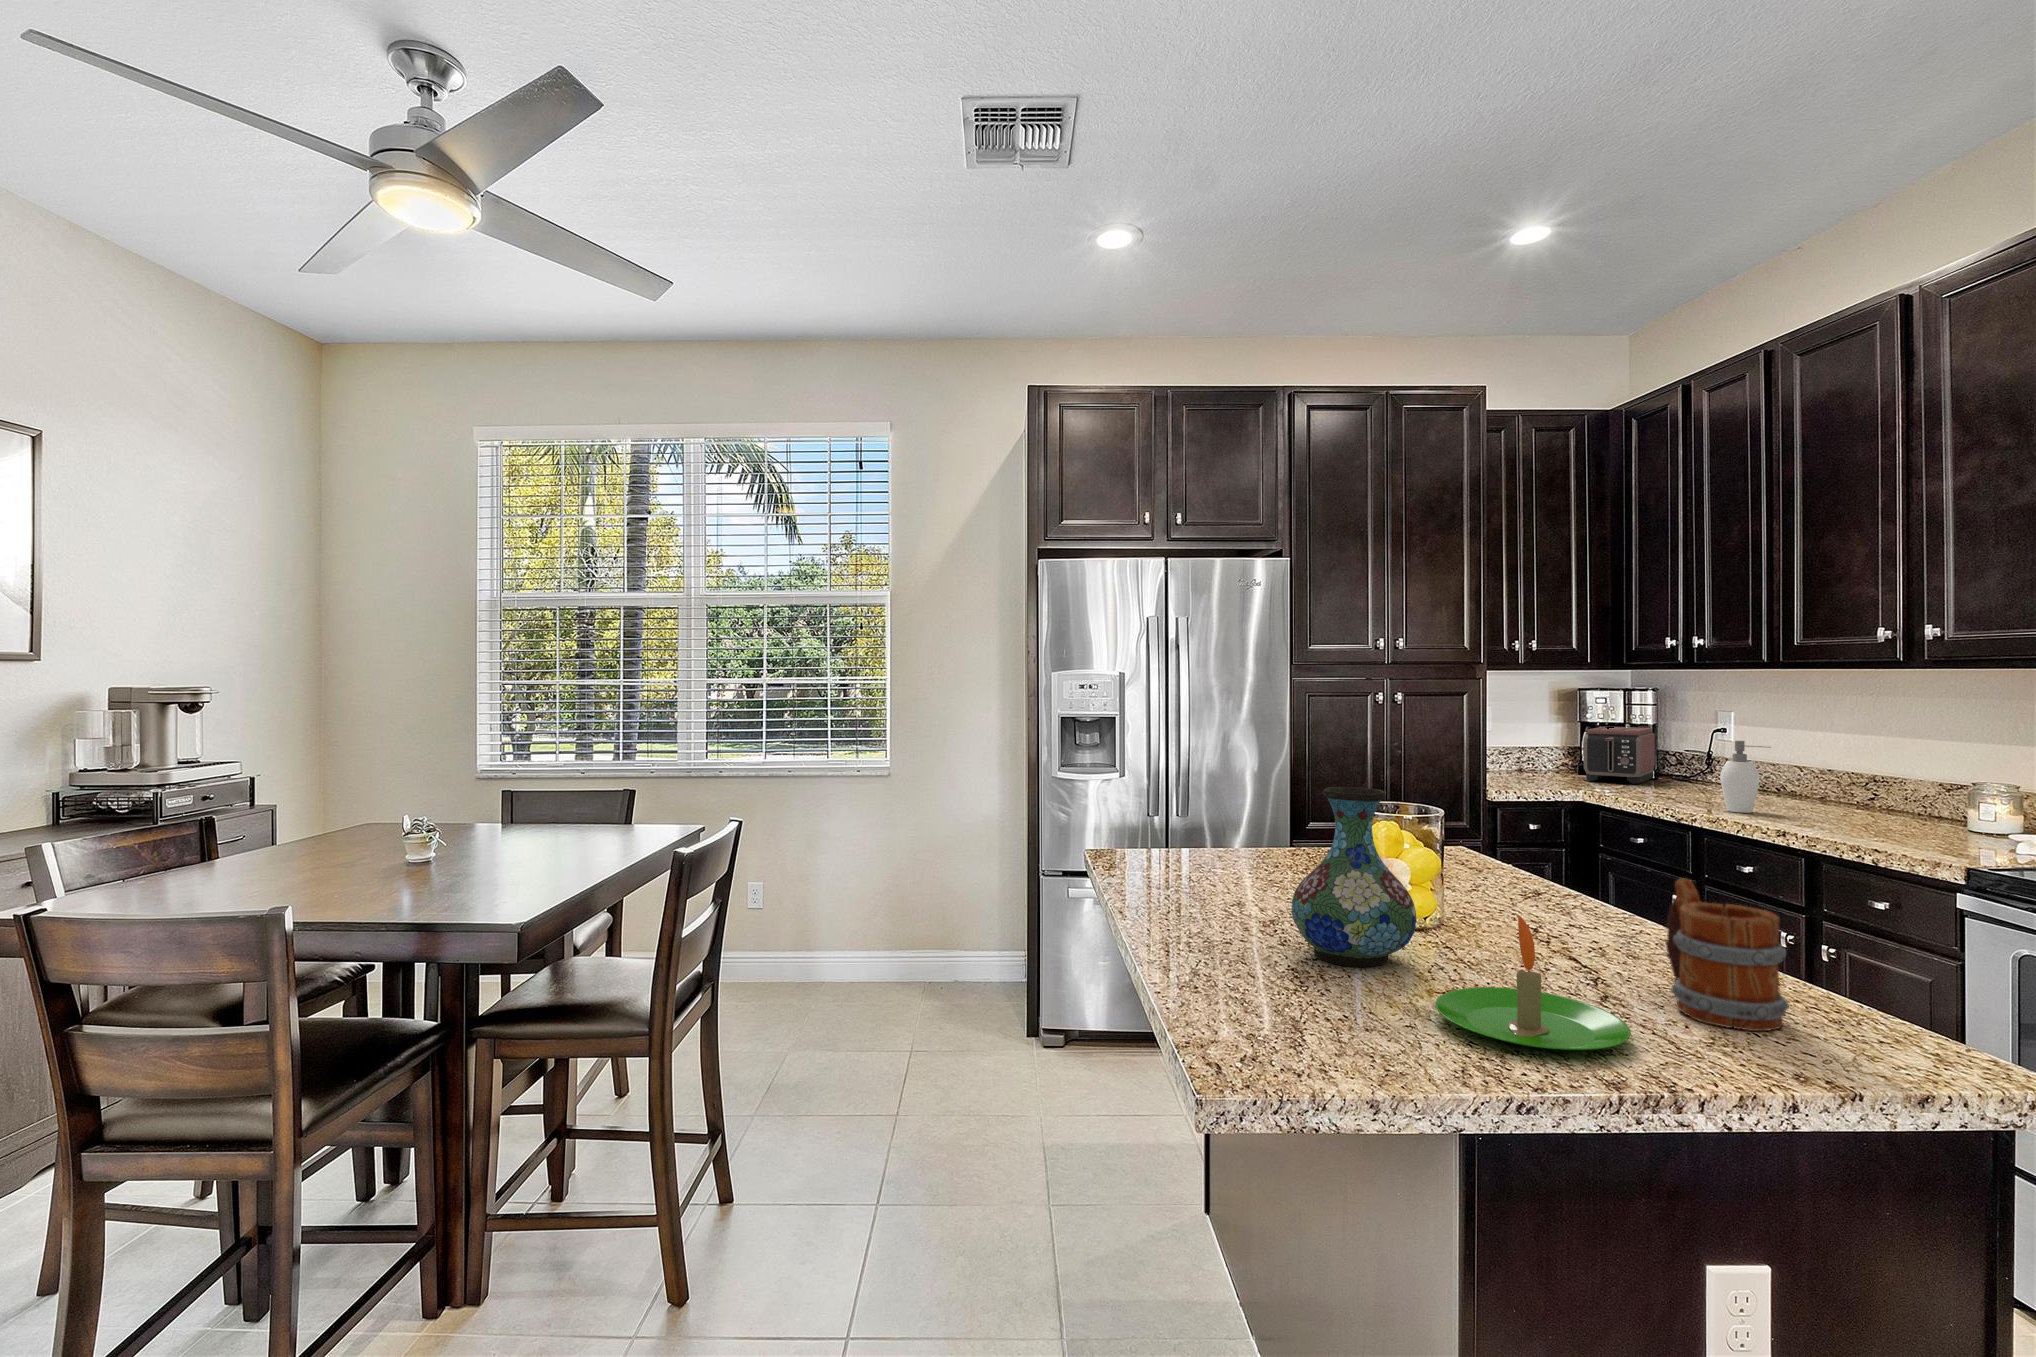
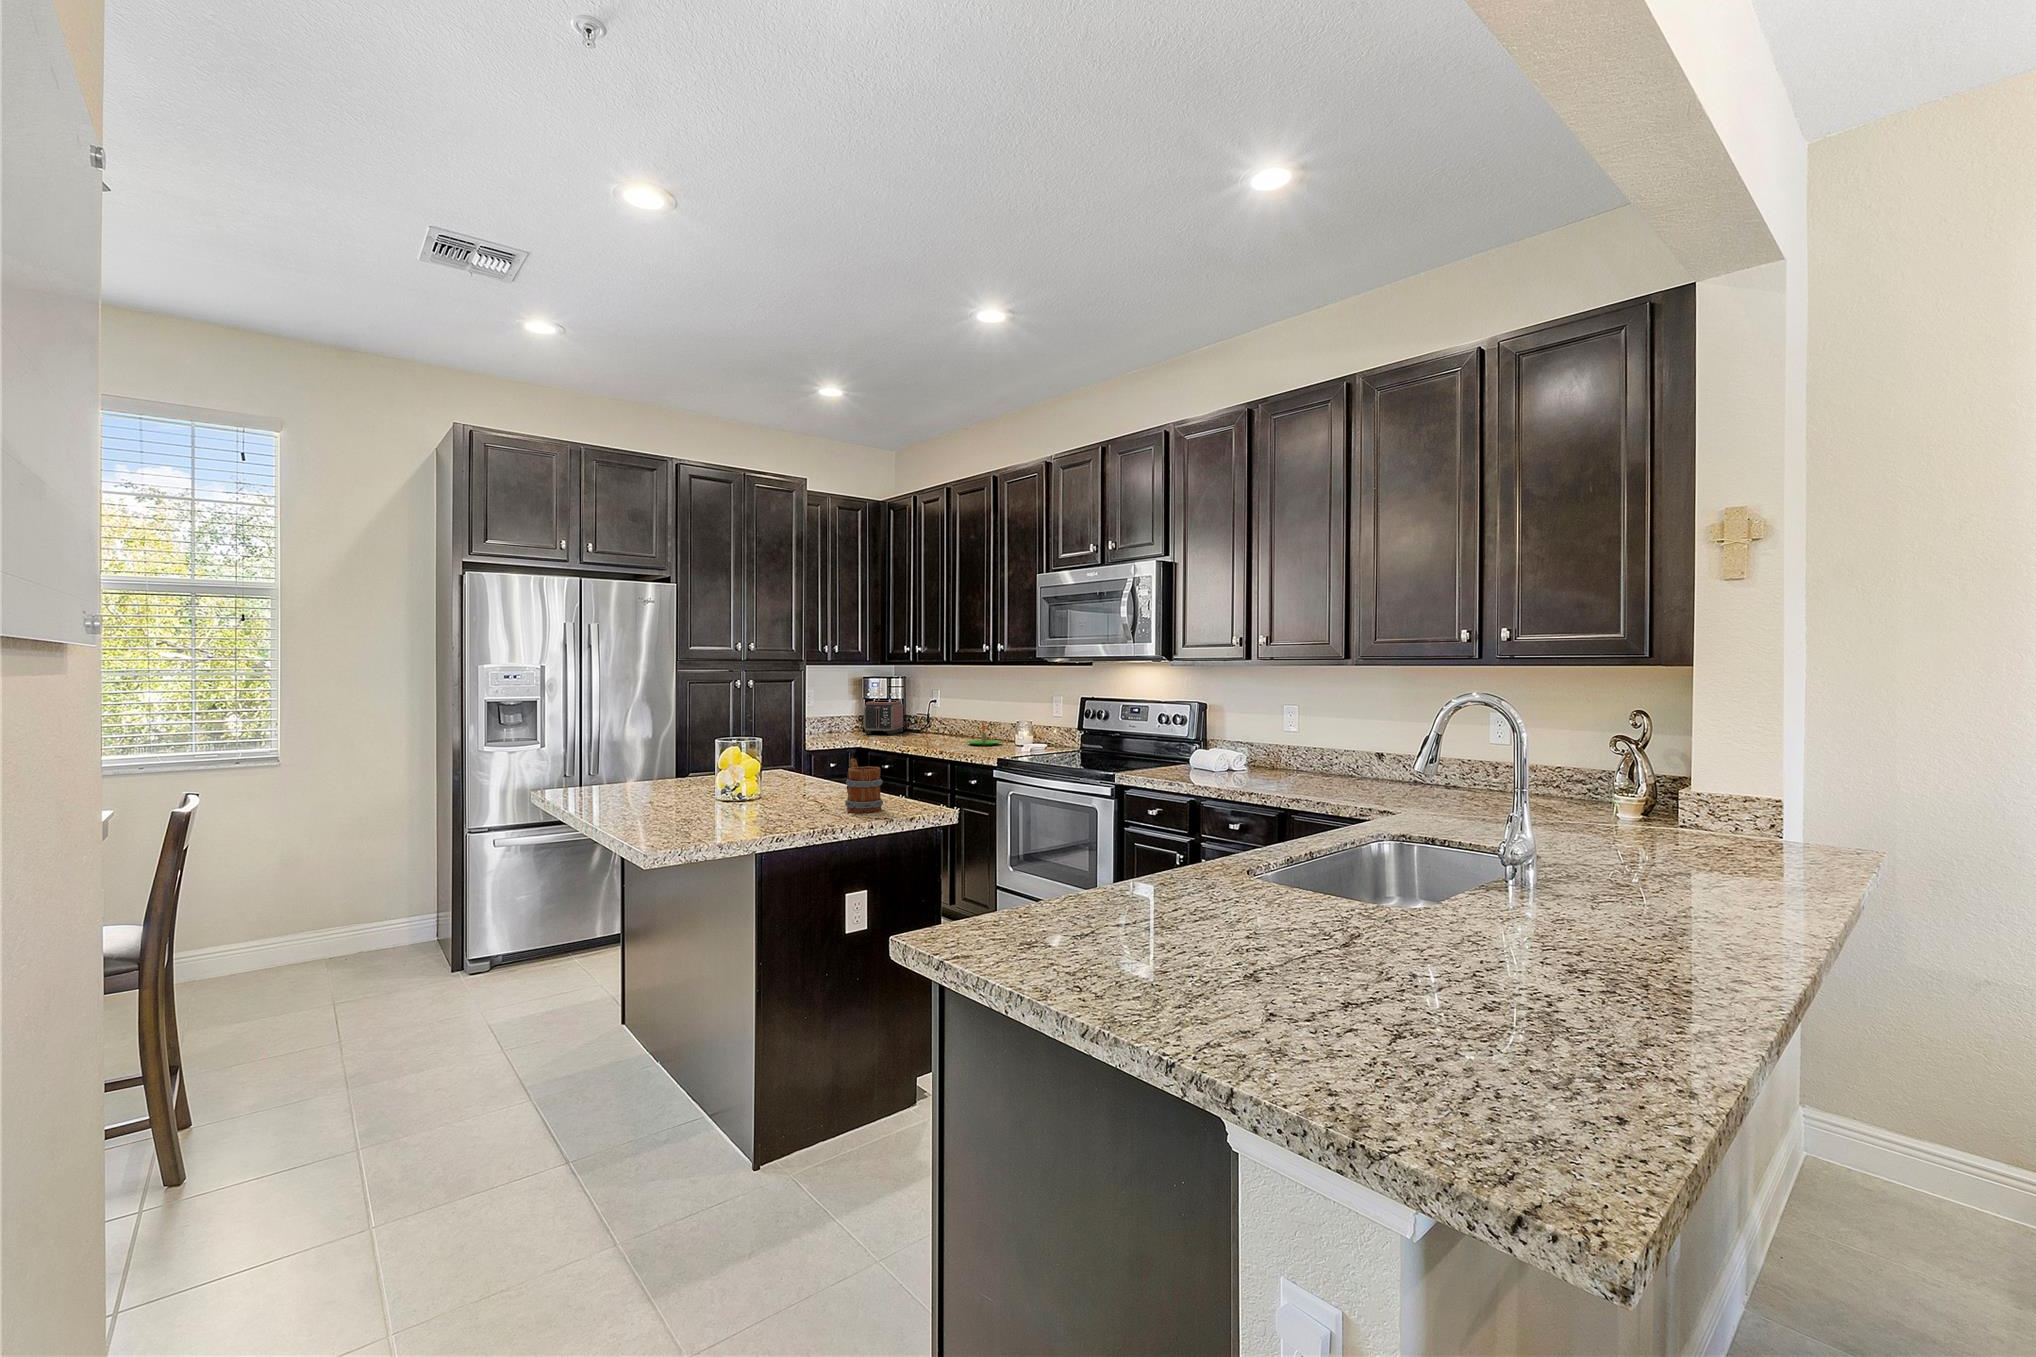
soap dispenser: present [1720,741,1771,813] -> none [924,706,946,745]
vase: present [1292,787,1416,967] -> none [684,729,745,815]
candle: present [1435,916,1631,1050] -> present [967,722,1001,745]

